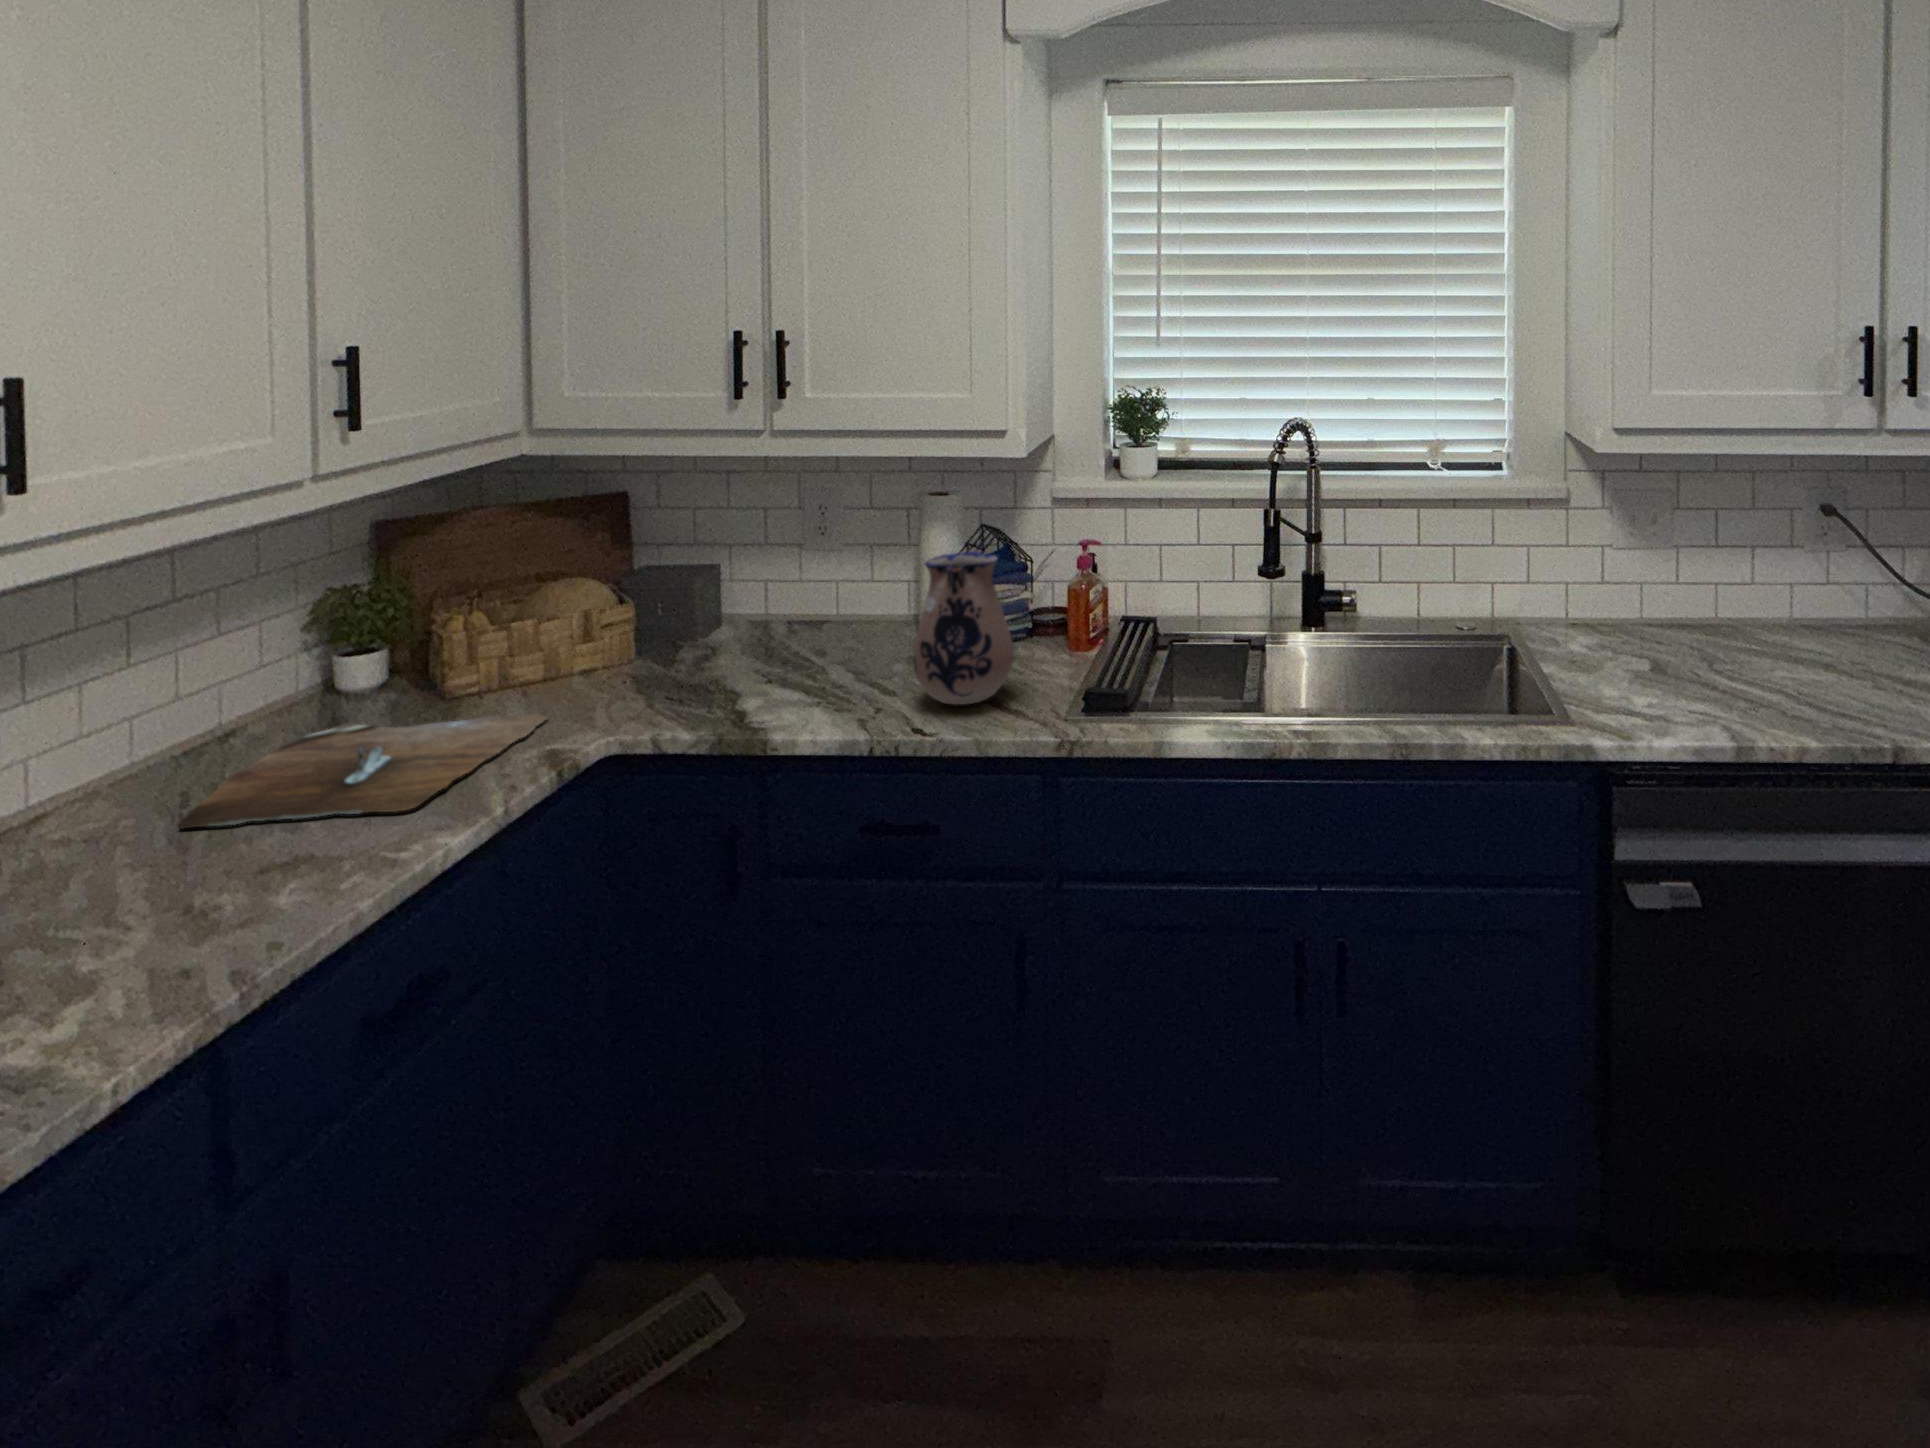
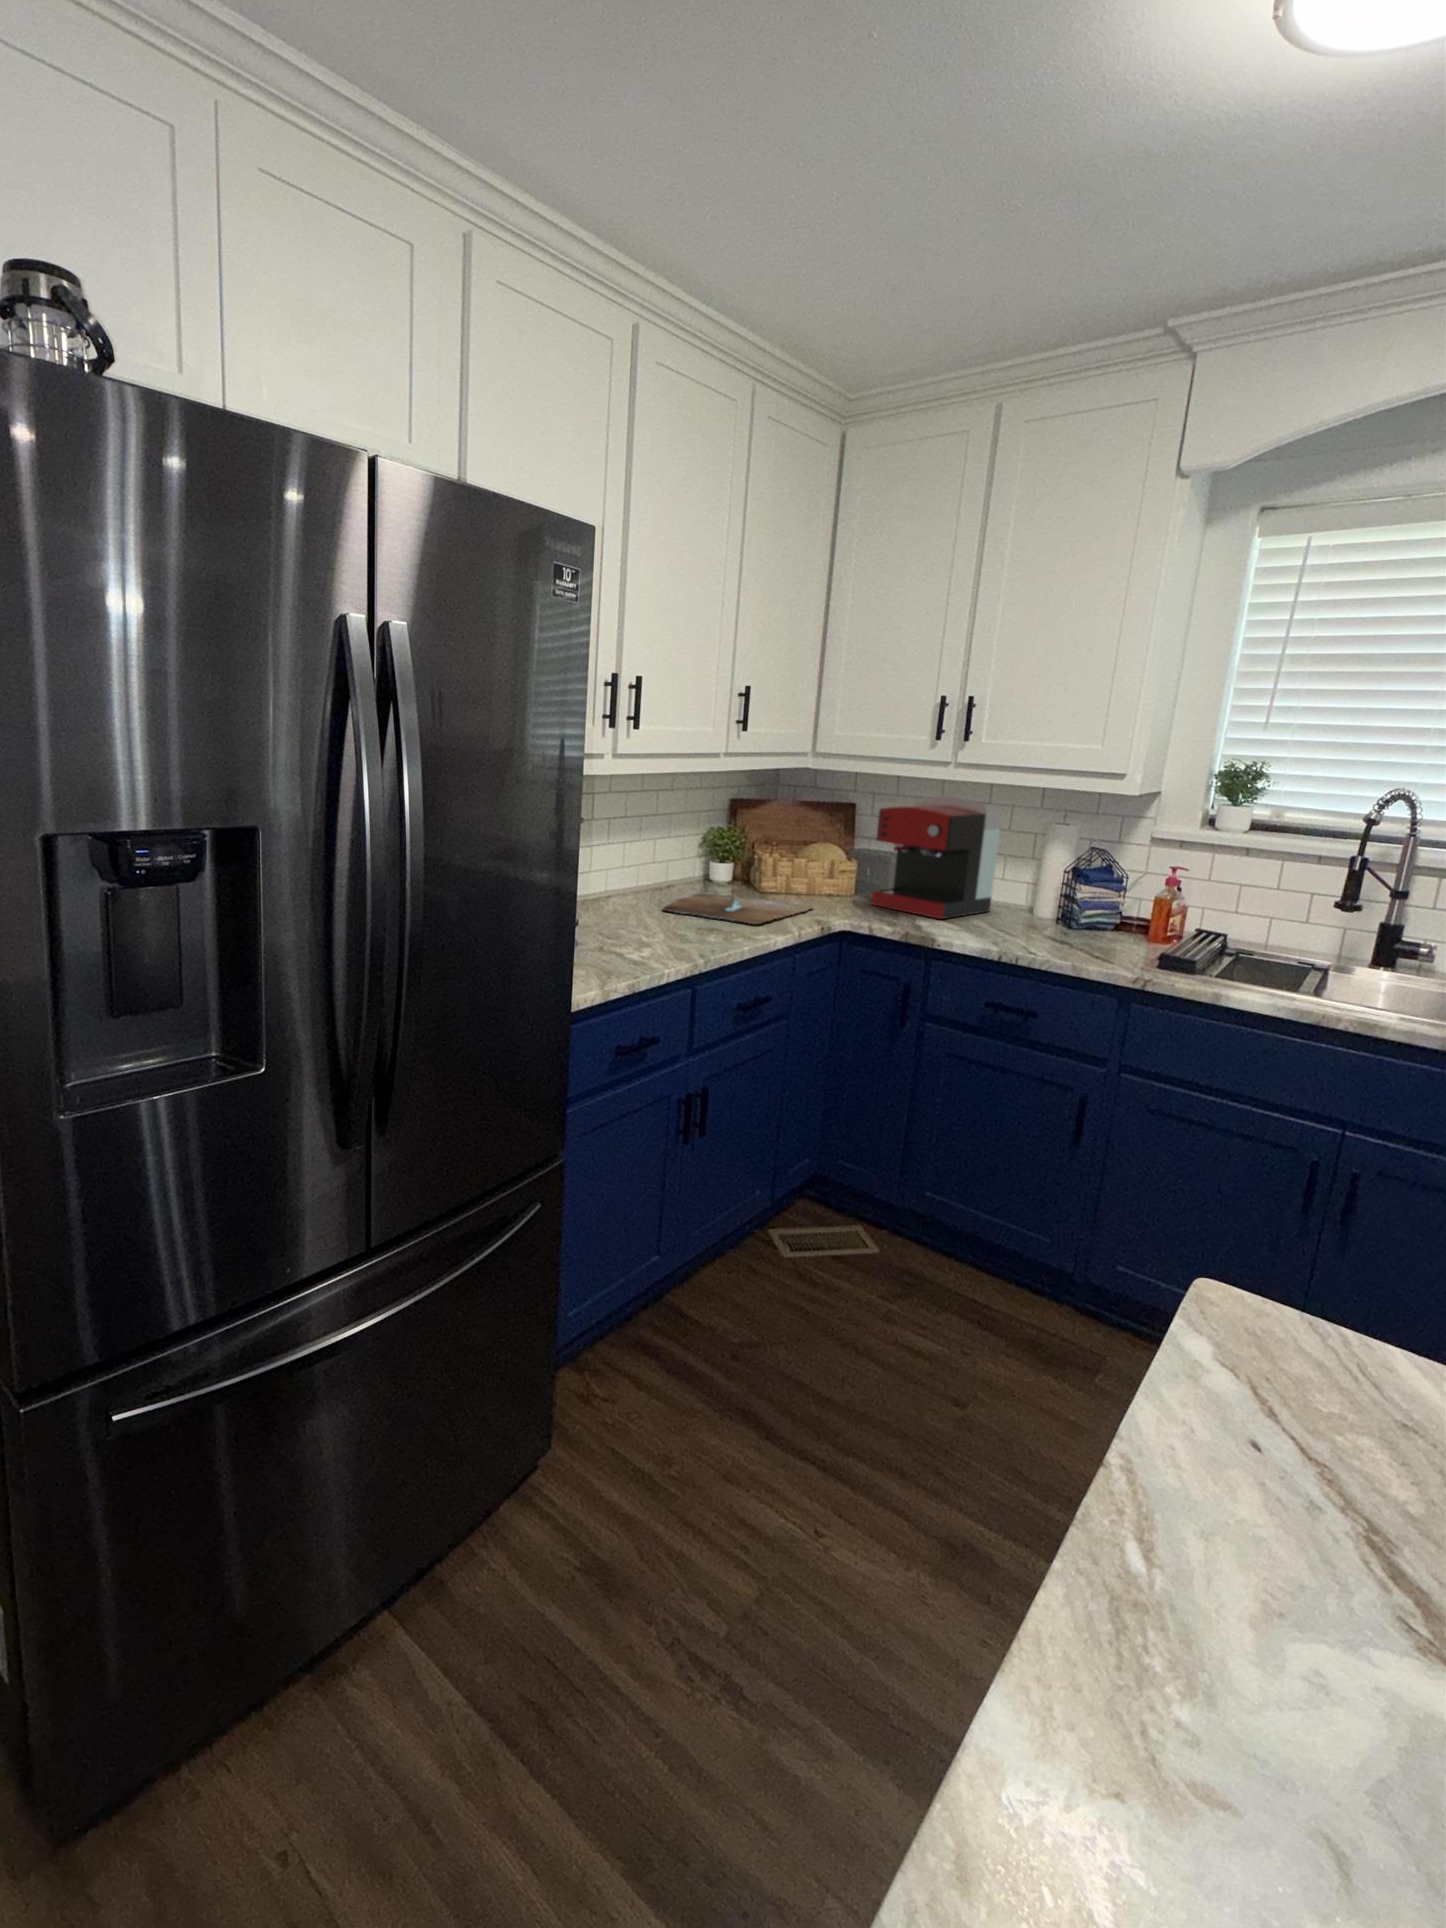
coffee maker: none [655,479,856,685] -> present [872,796,1002,919]
ceramic pitcher: present [913,549,1014,705] -> none [1035,851,1109,949]

